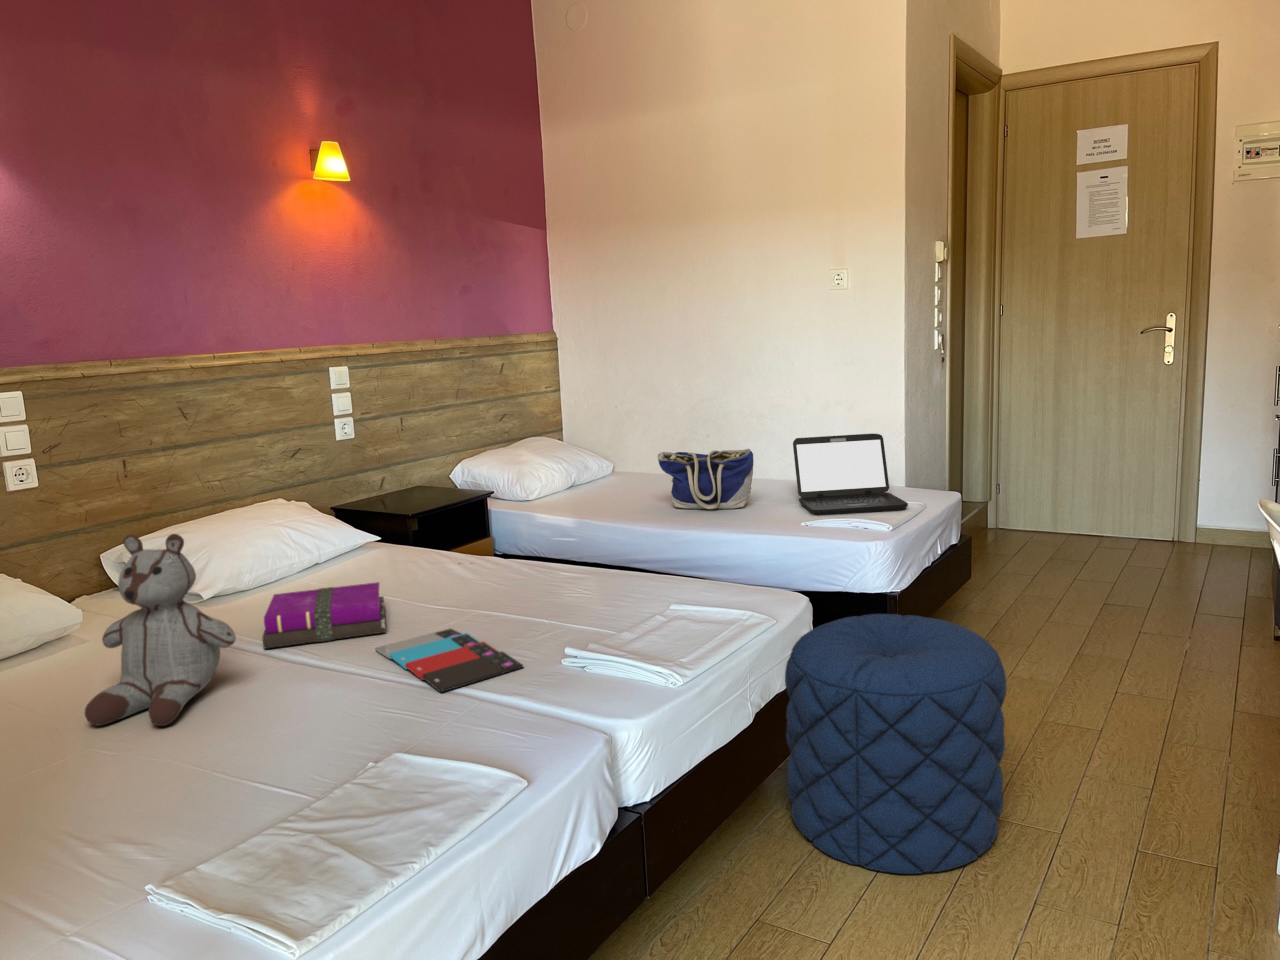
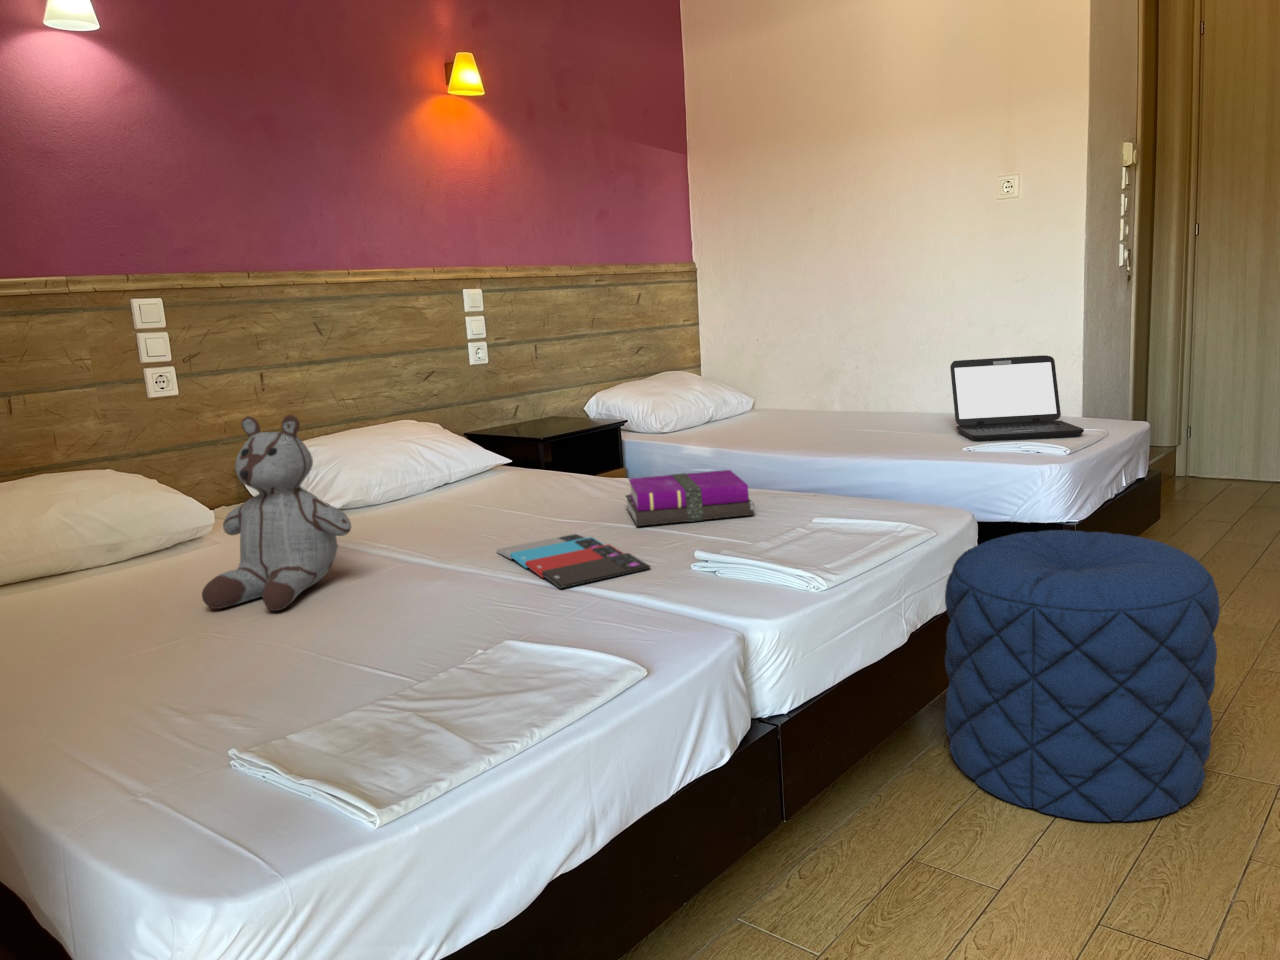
tote bag: present [657,449,753,509] -> none [800,370,906,437]
notebook: present [262,582,386,649] -> present [626,470,754,526]

